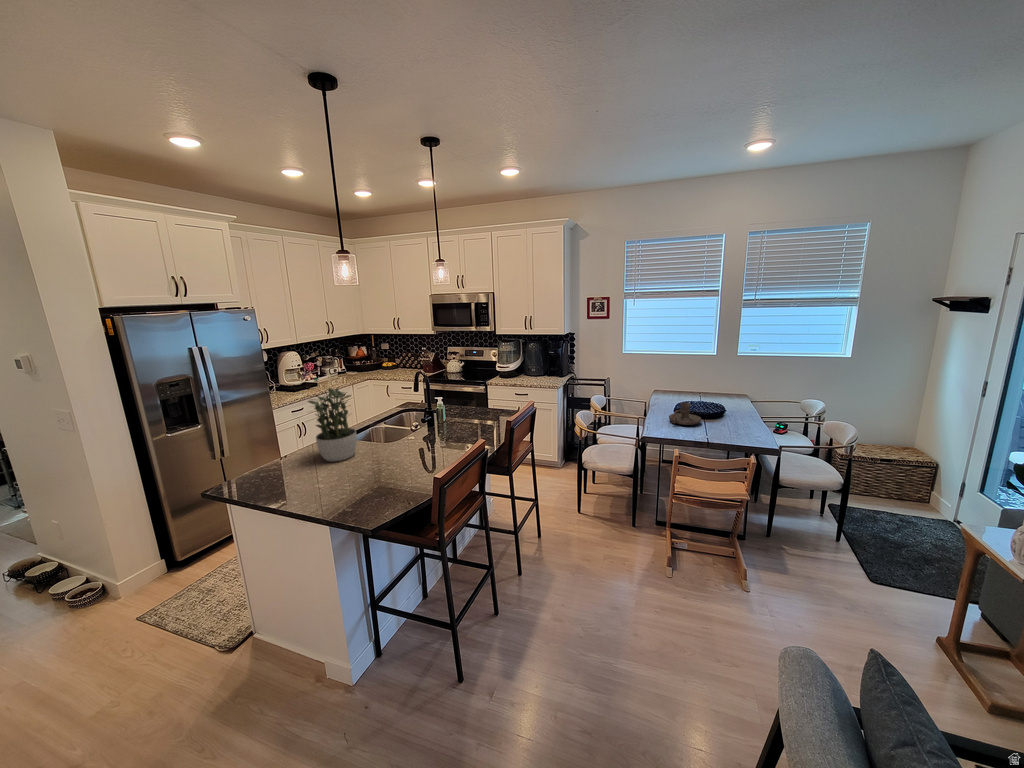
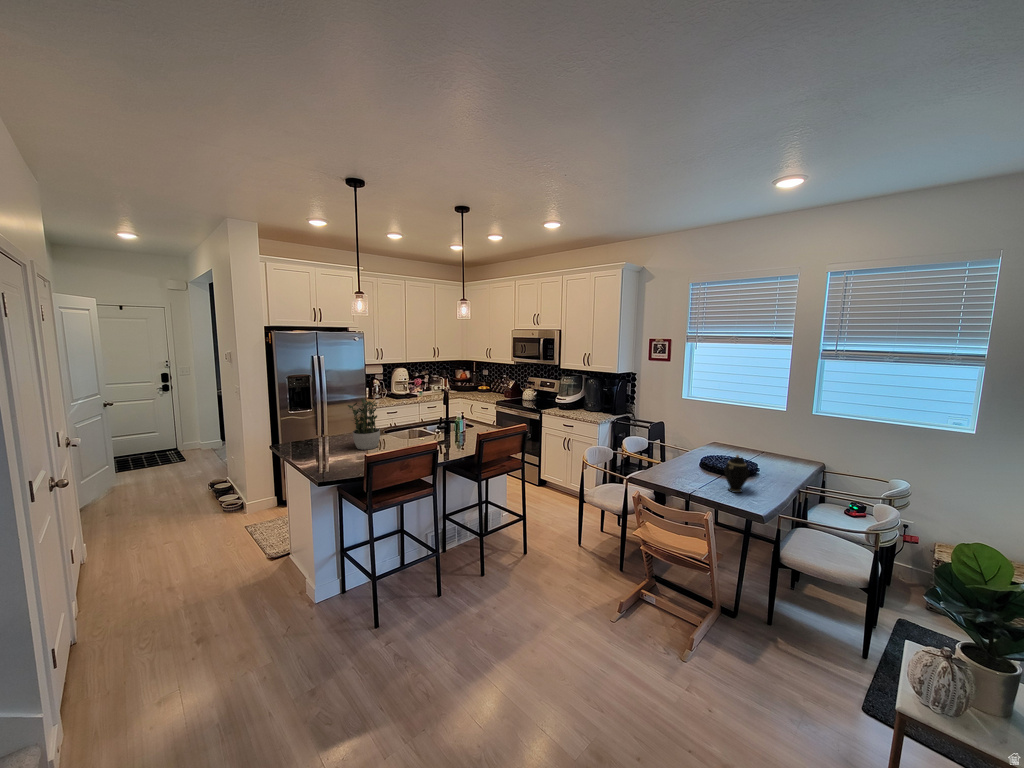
teapot: none [726,394,750,429] -> present [724,455,749,493]
candle holder: present [669,403,701,425] -> none [664,455,702,479]

